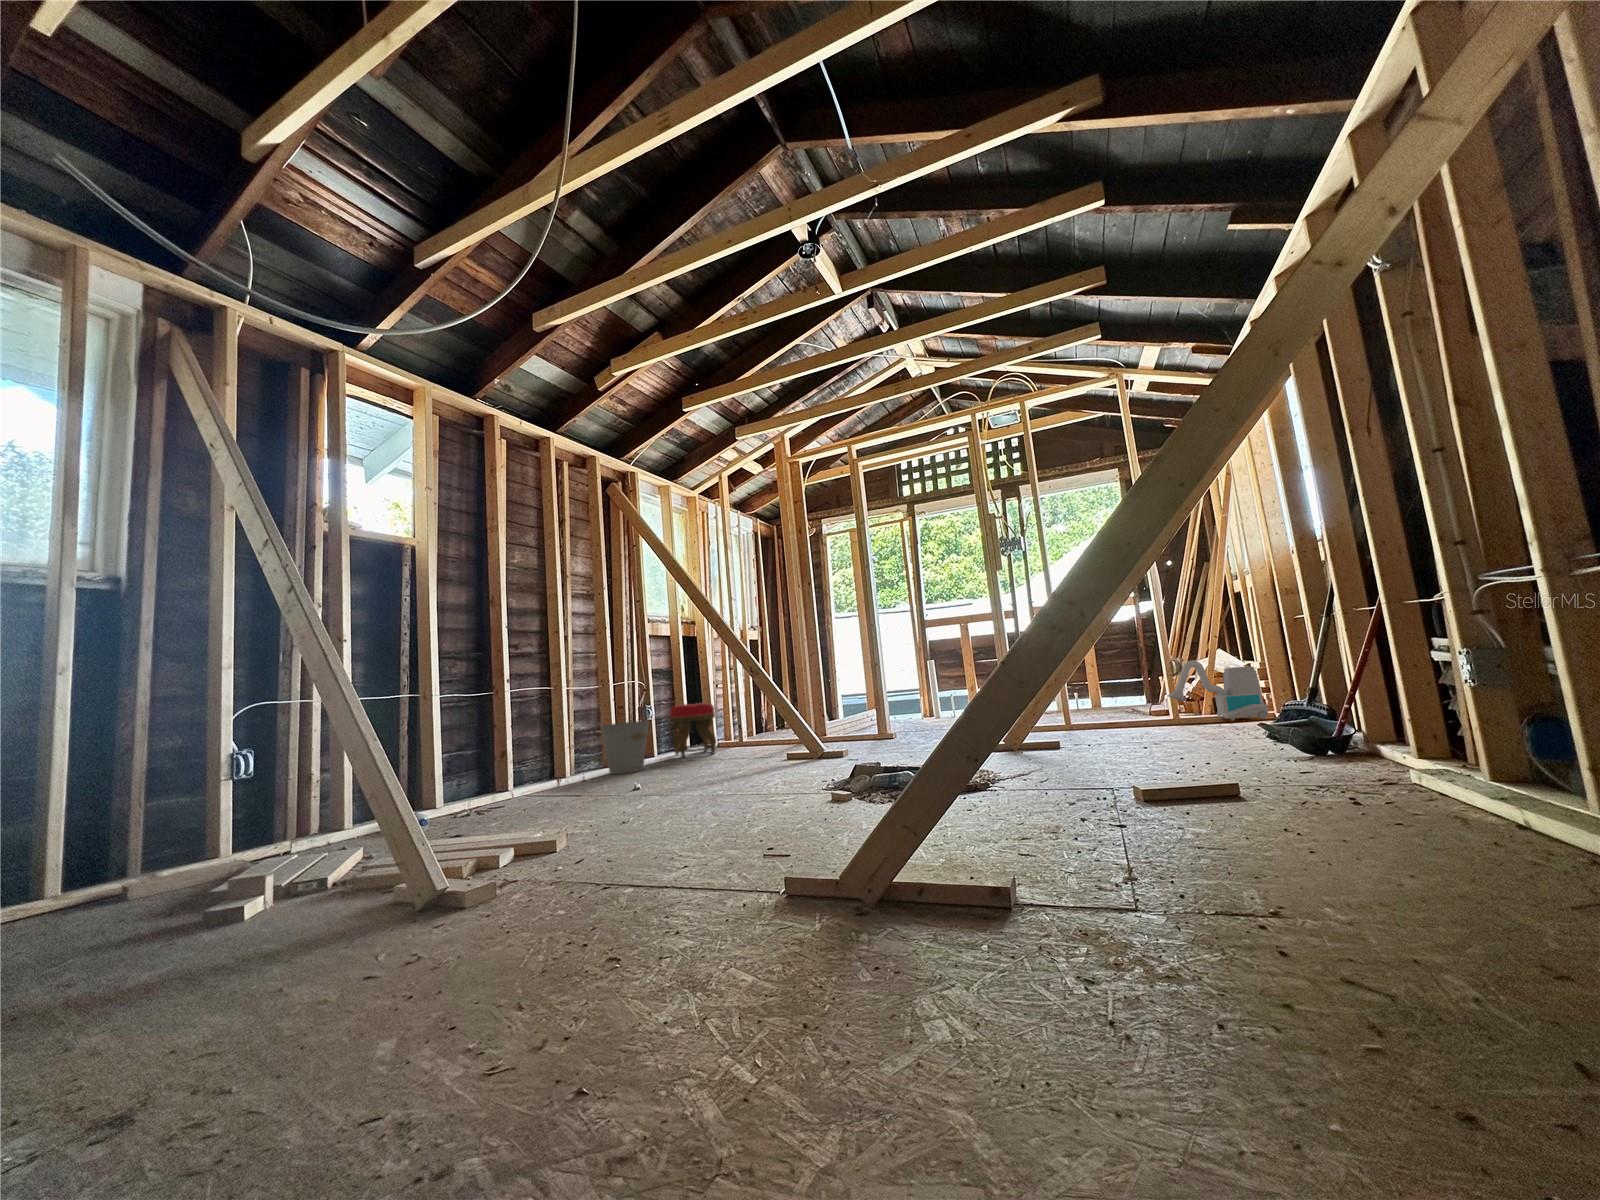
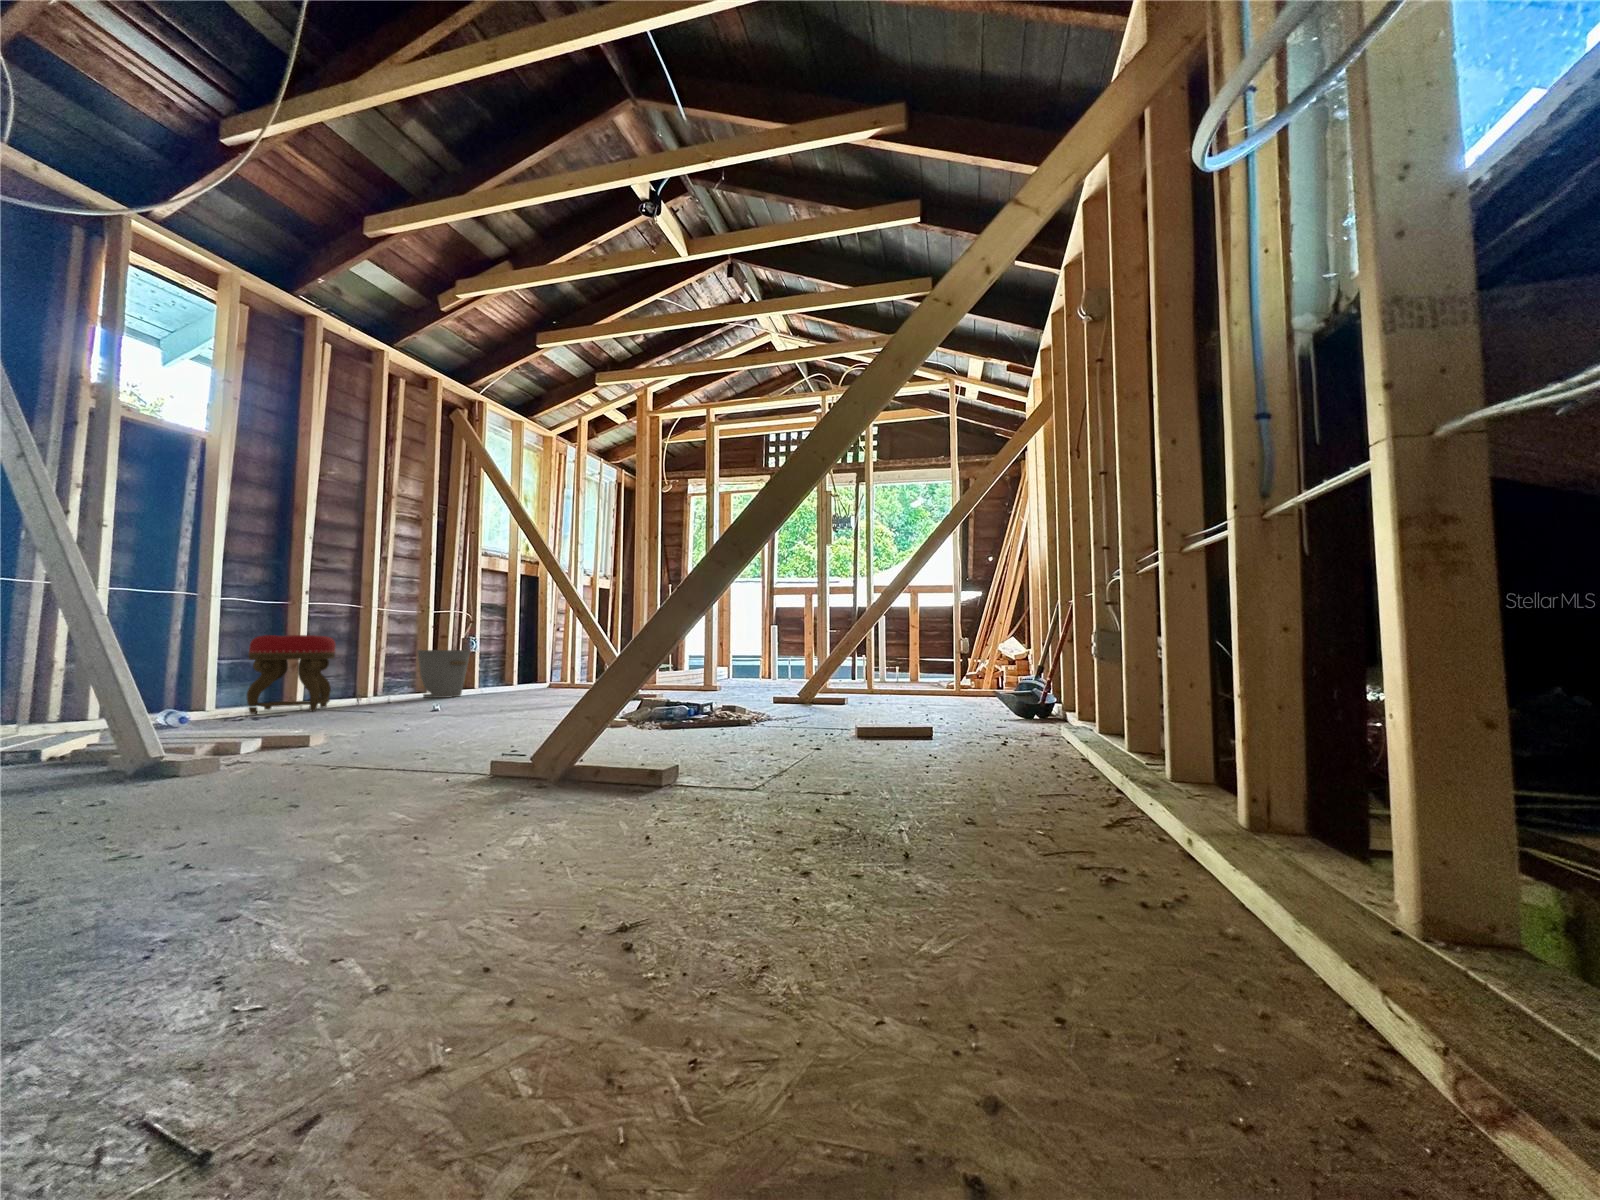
vacuum cleaner: present [1168,661,1269,721] -> none [952,634,1025,686]
stool: present [670,703,716,757] -> present [247,635,336,714]

